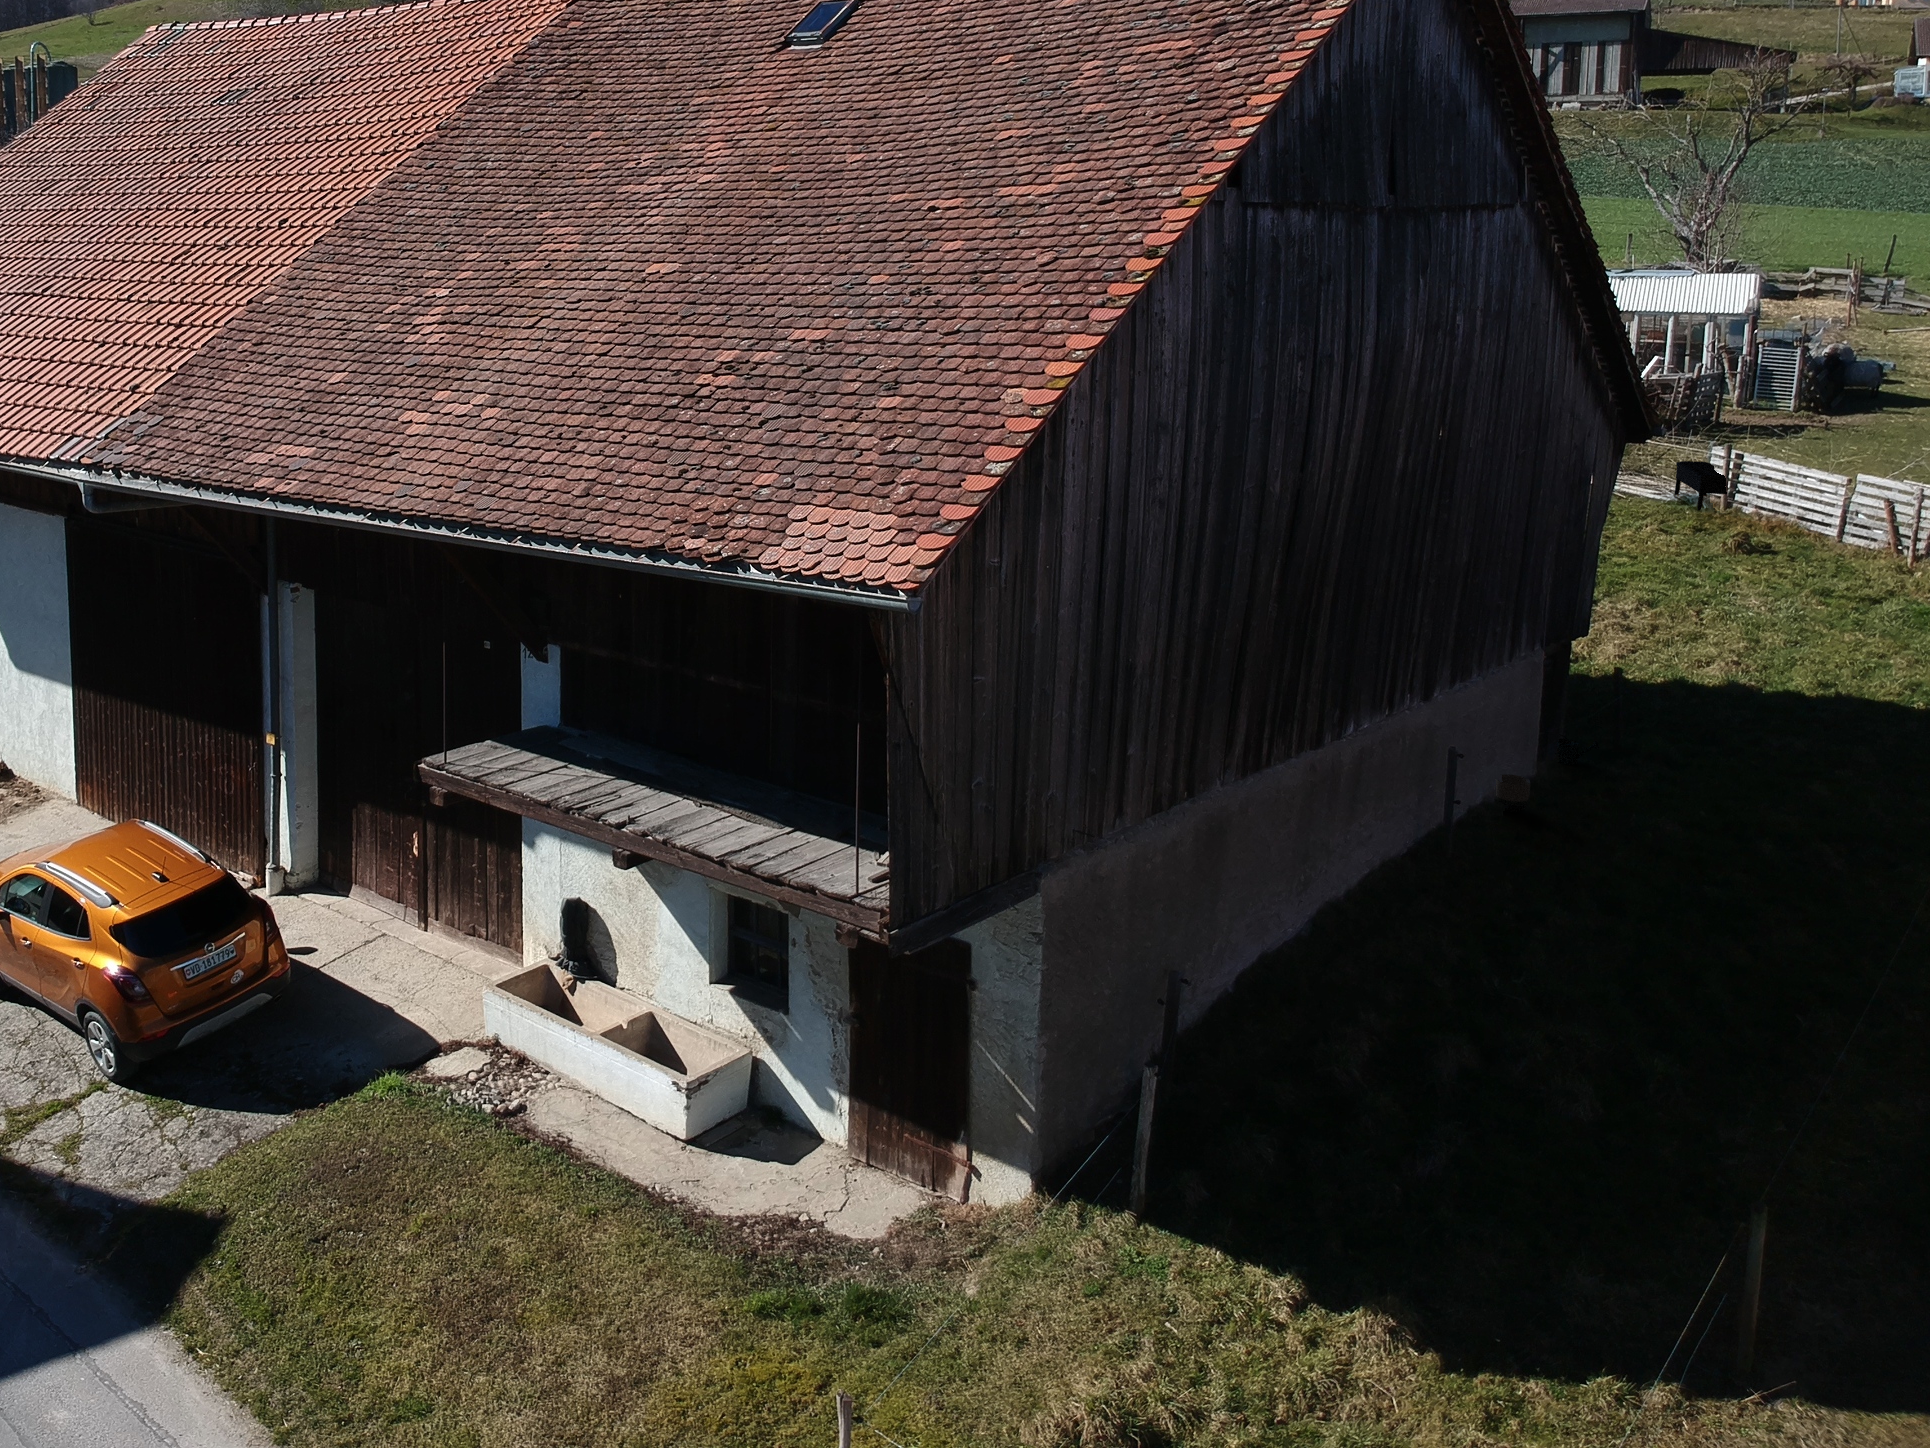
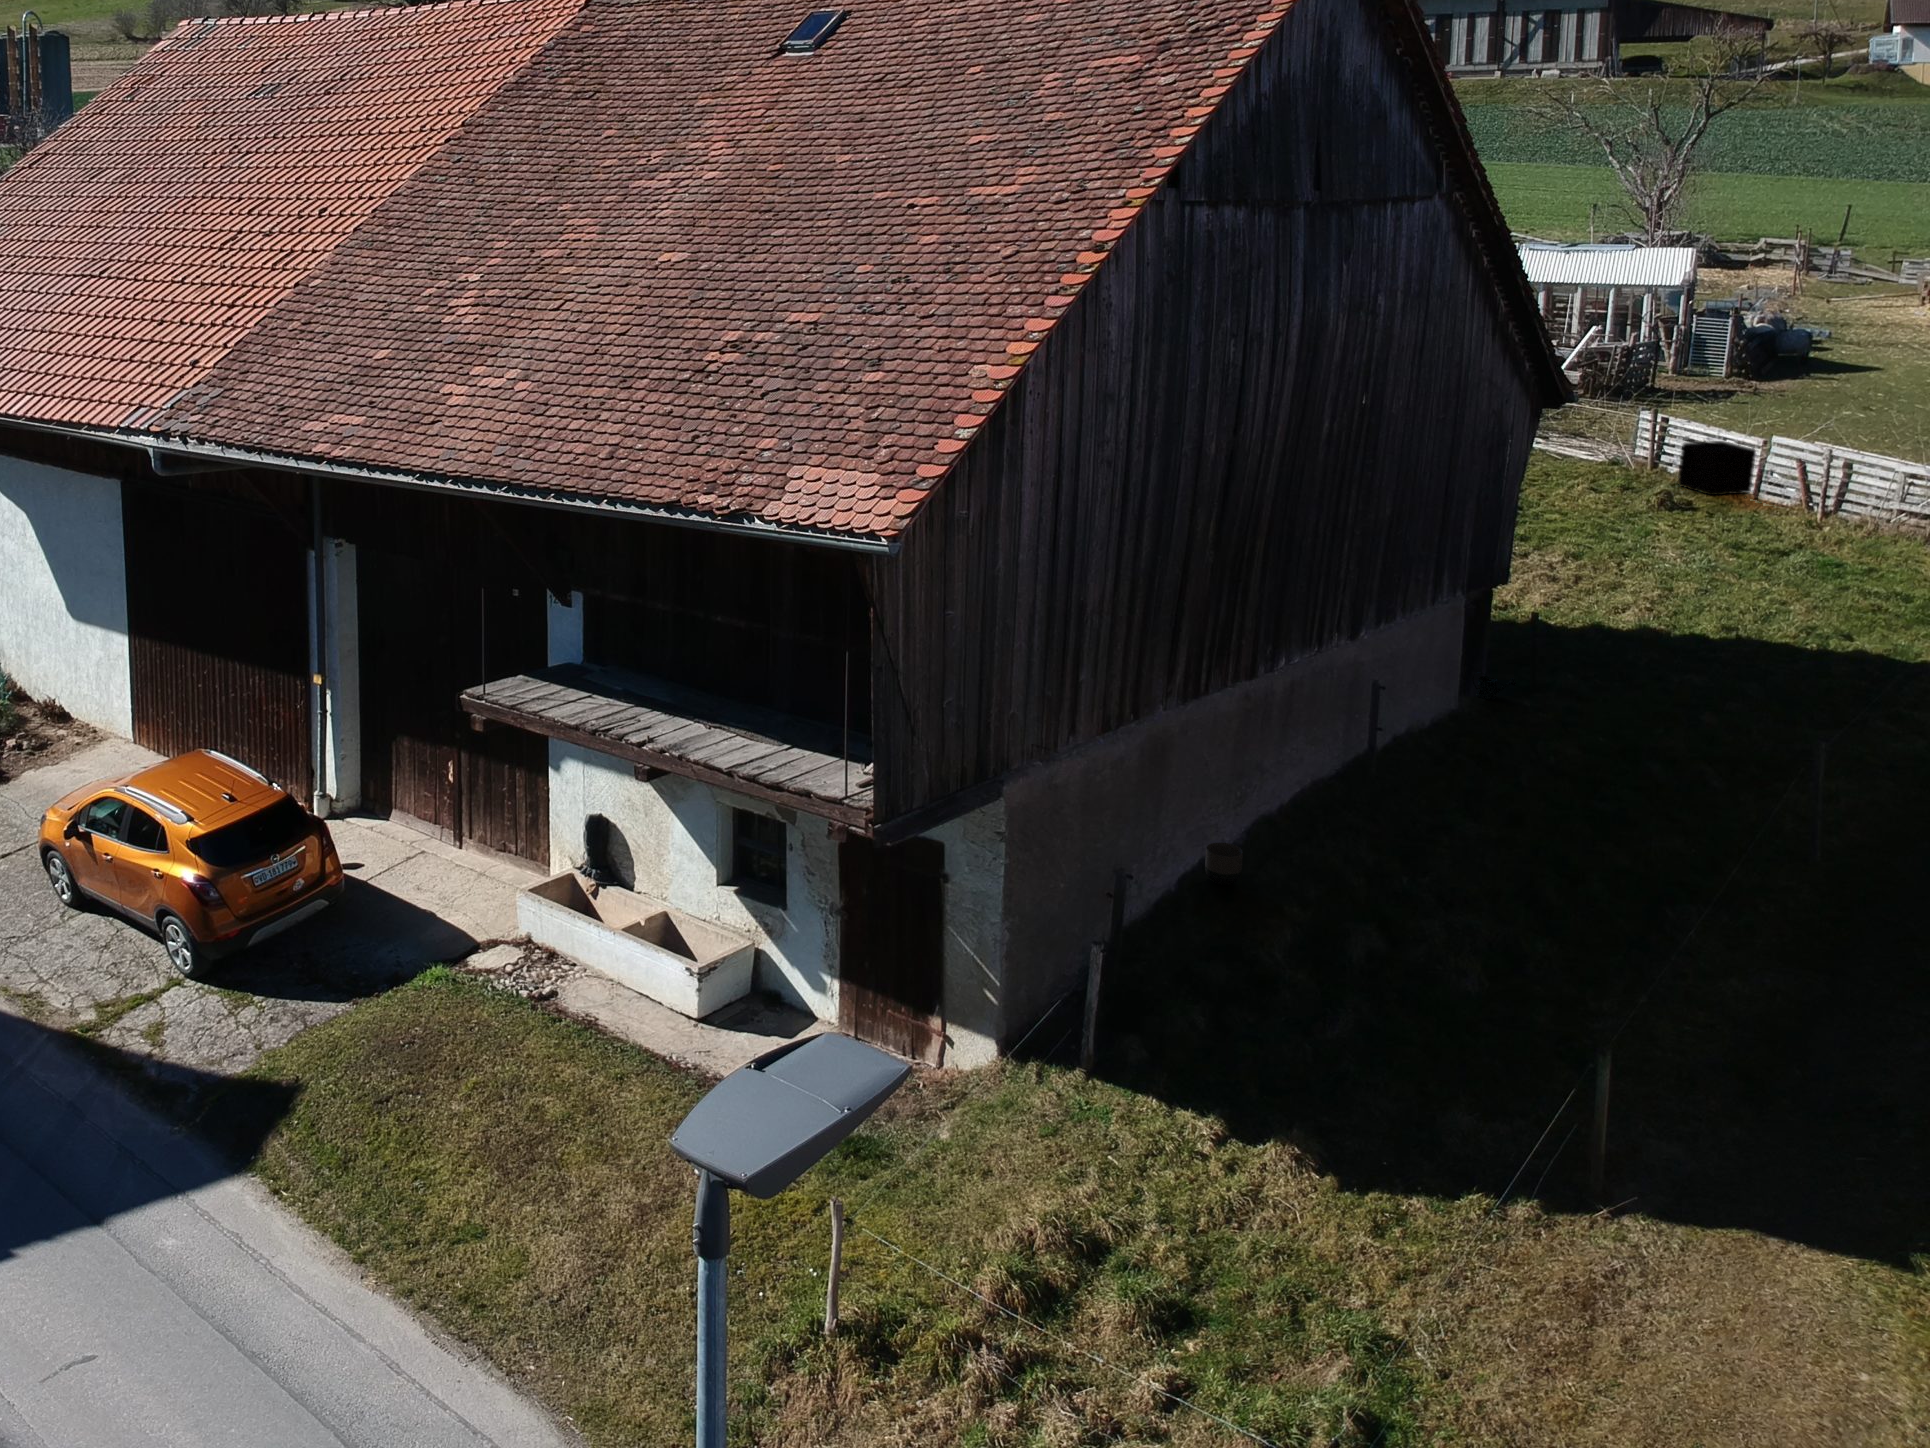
bench: present [1675,461,1727,510] -> none [1602,425,1657,472]
wooden crate: none [1760,479,1846,538] -> present [1678,441,1756,495]
planter: present [1494,774,1530,812] -> present [1205,842,1243,885]

